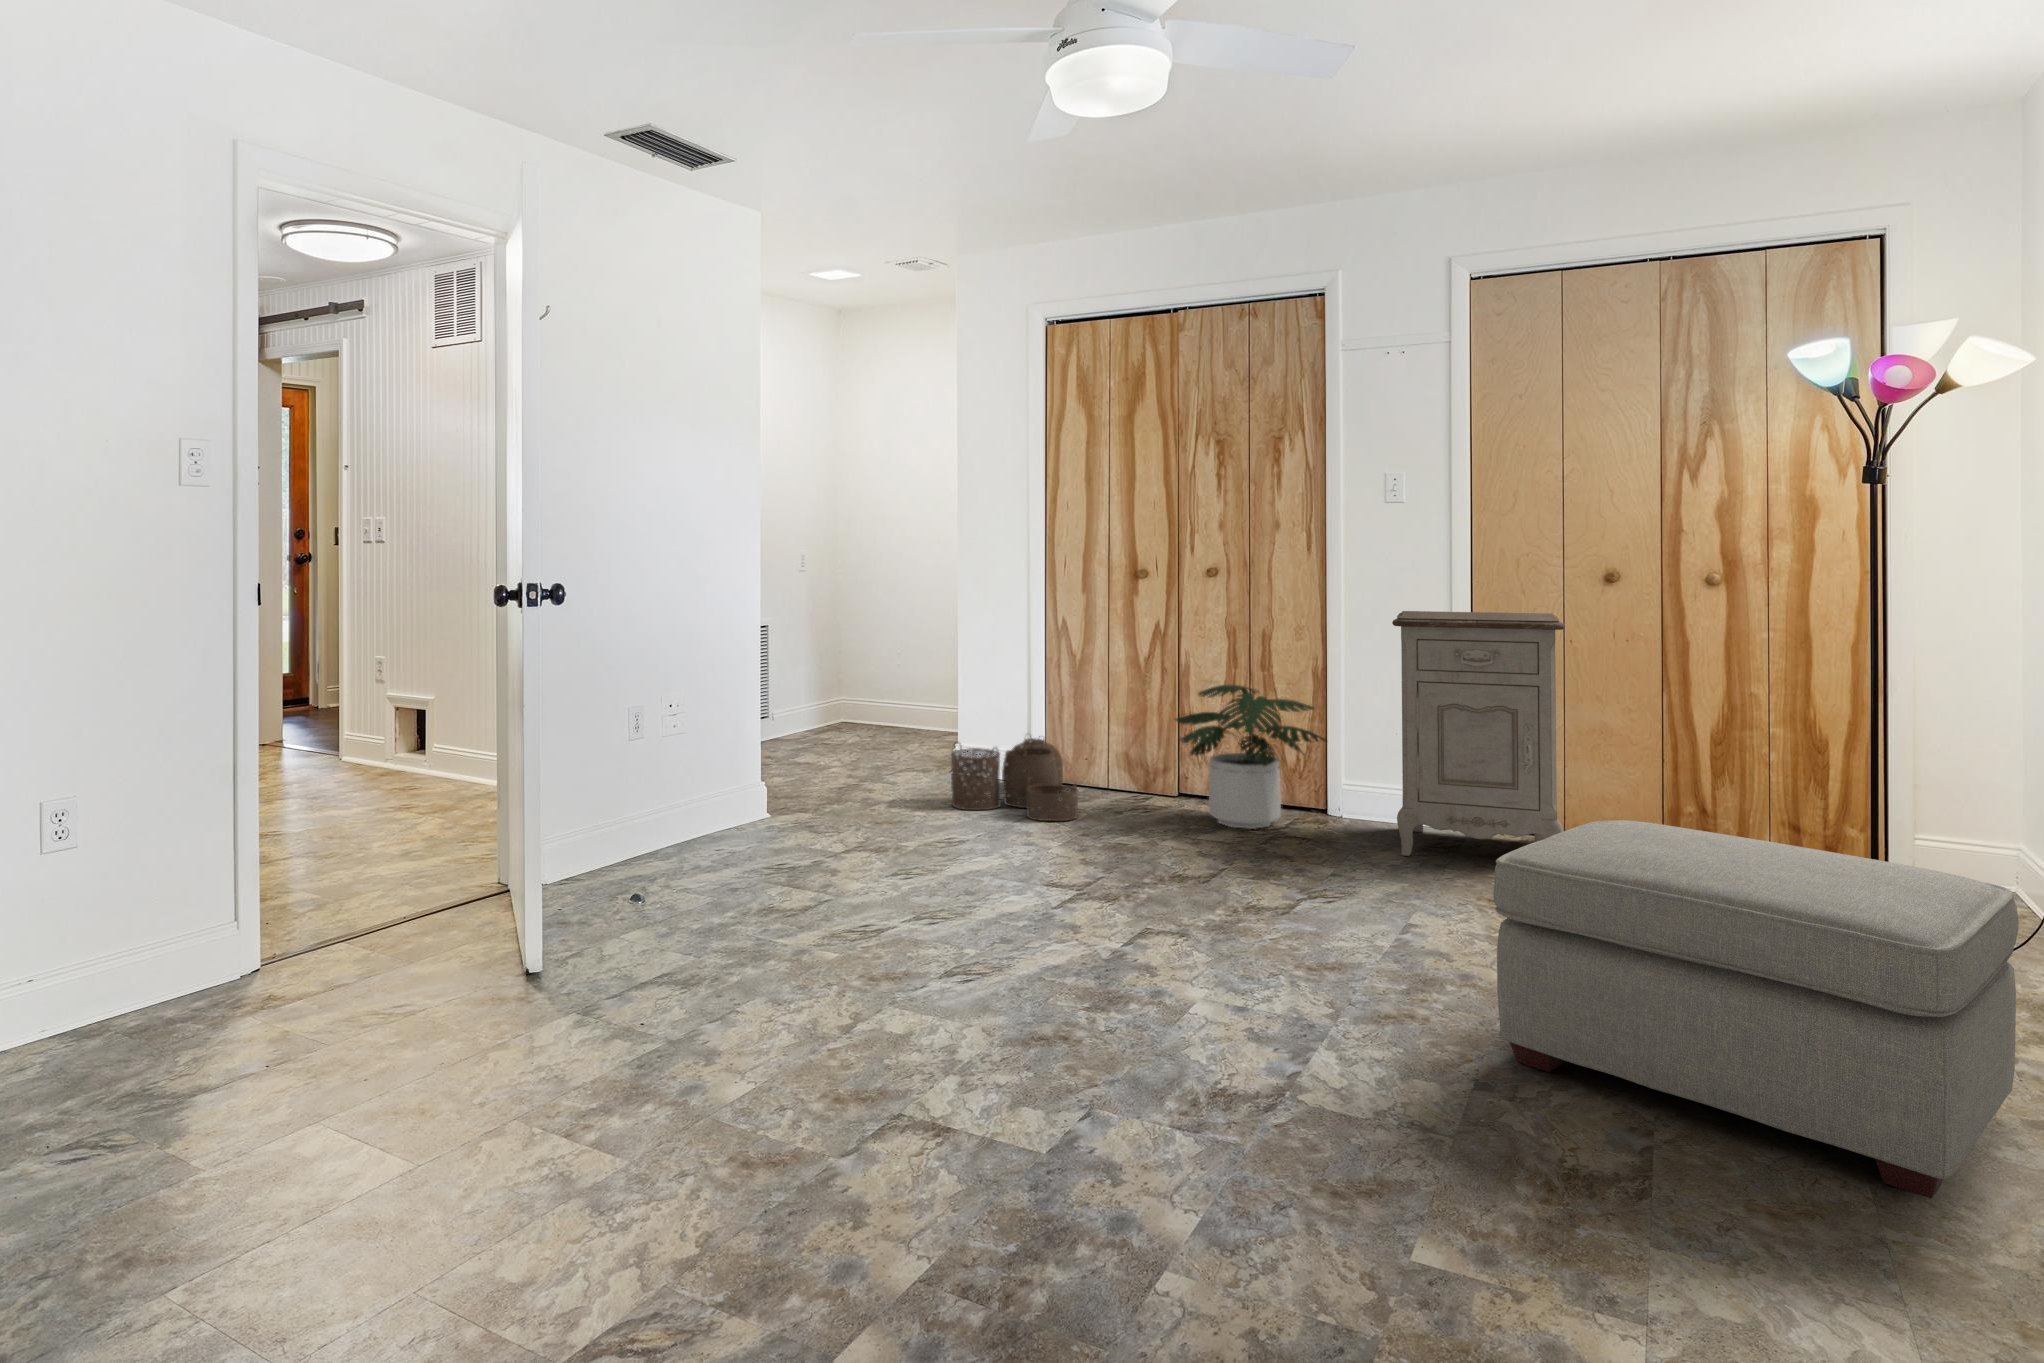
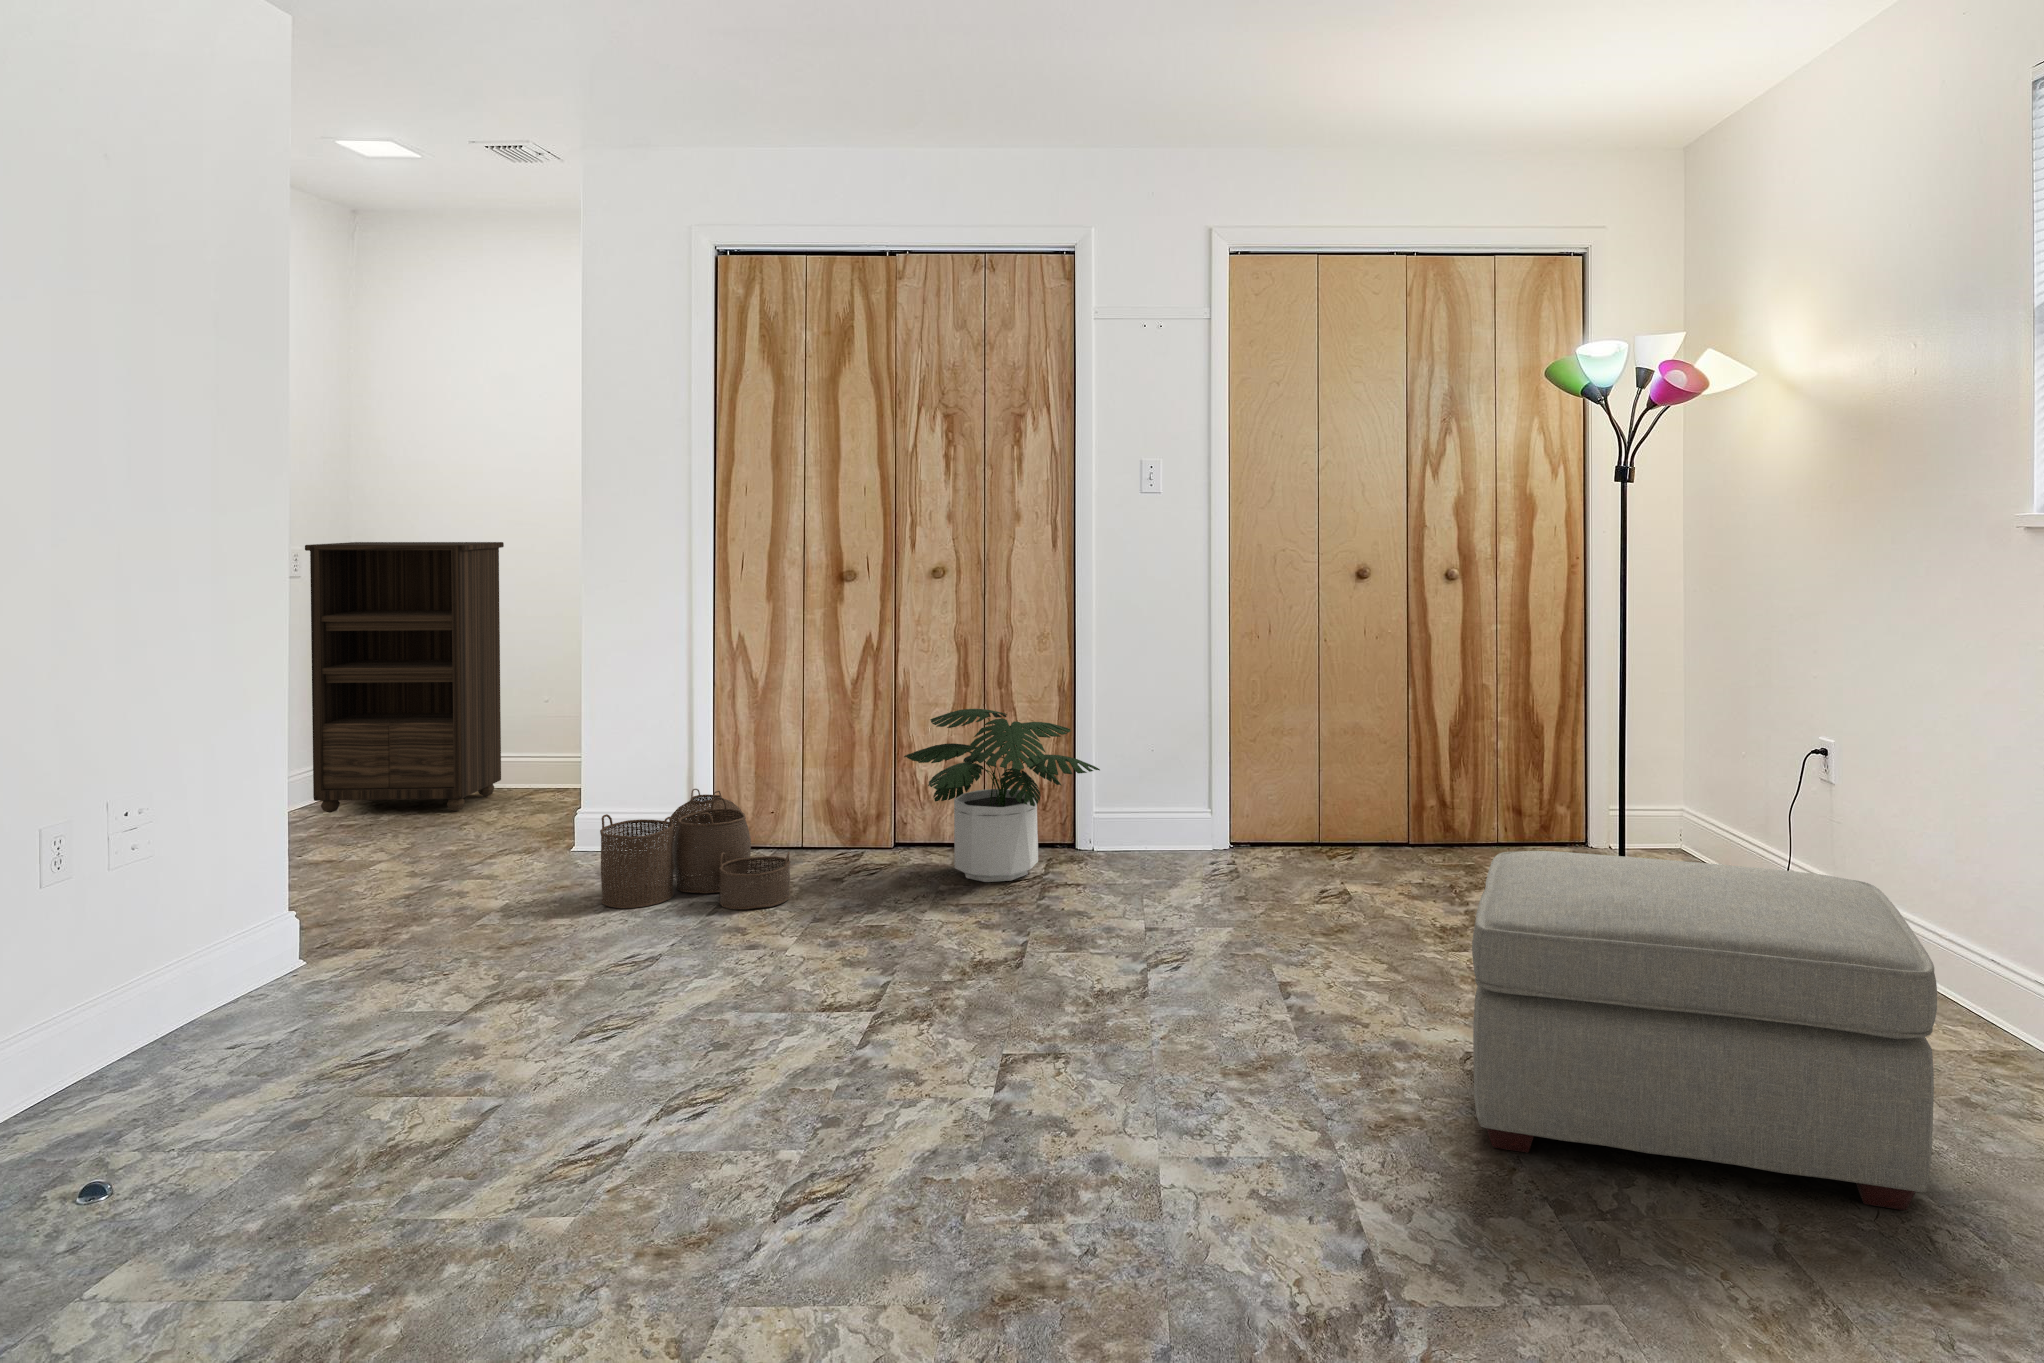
bookshelf: none [812,551,931,742] -> present [305,542,504,813]
nightstand: present [1392,611,1565,856] -> none [1161,613,1349,891]

